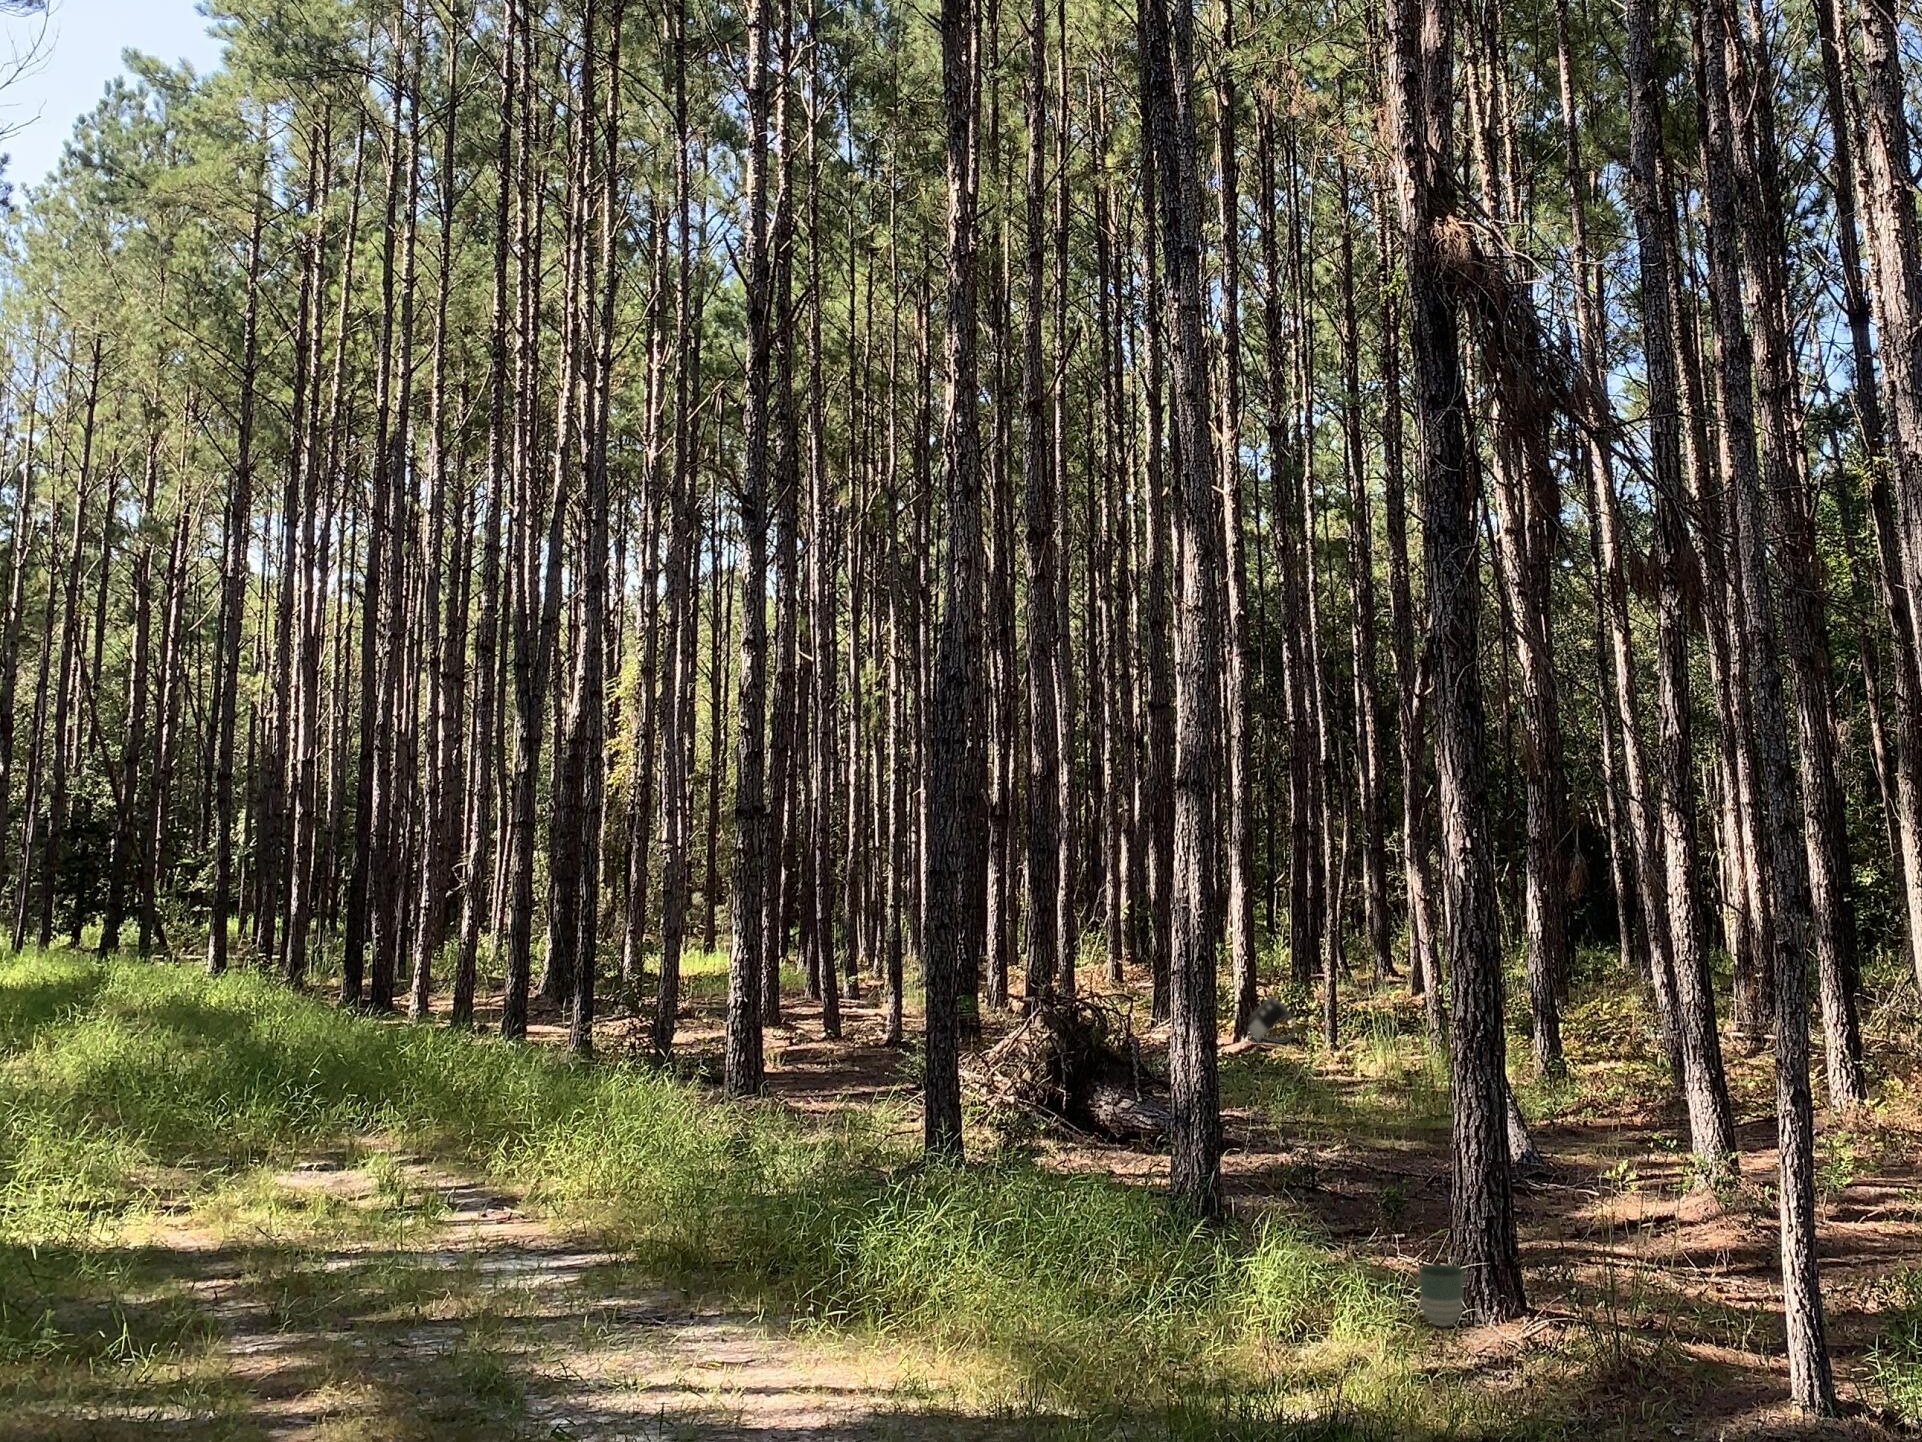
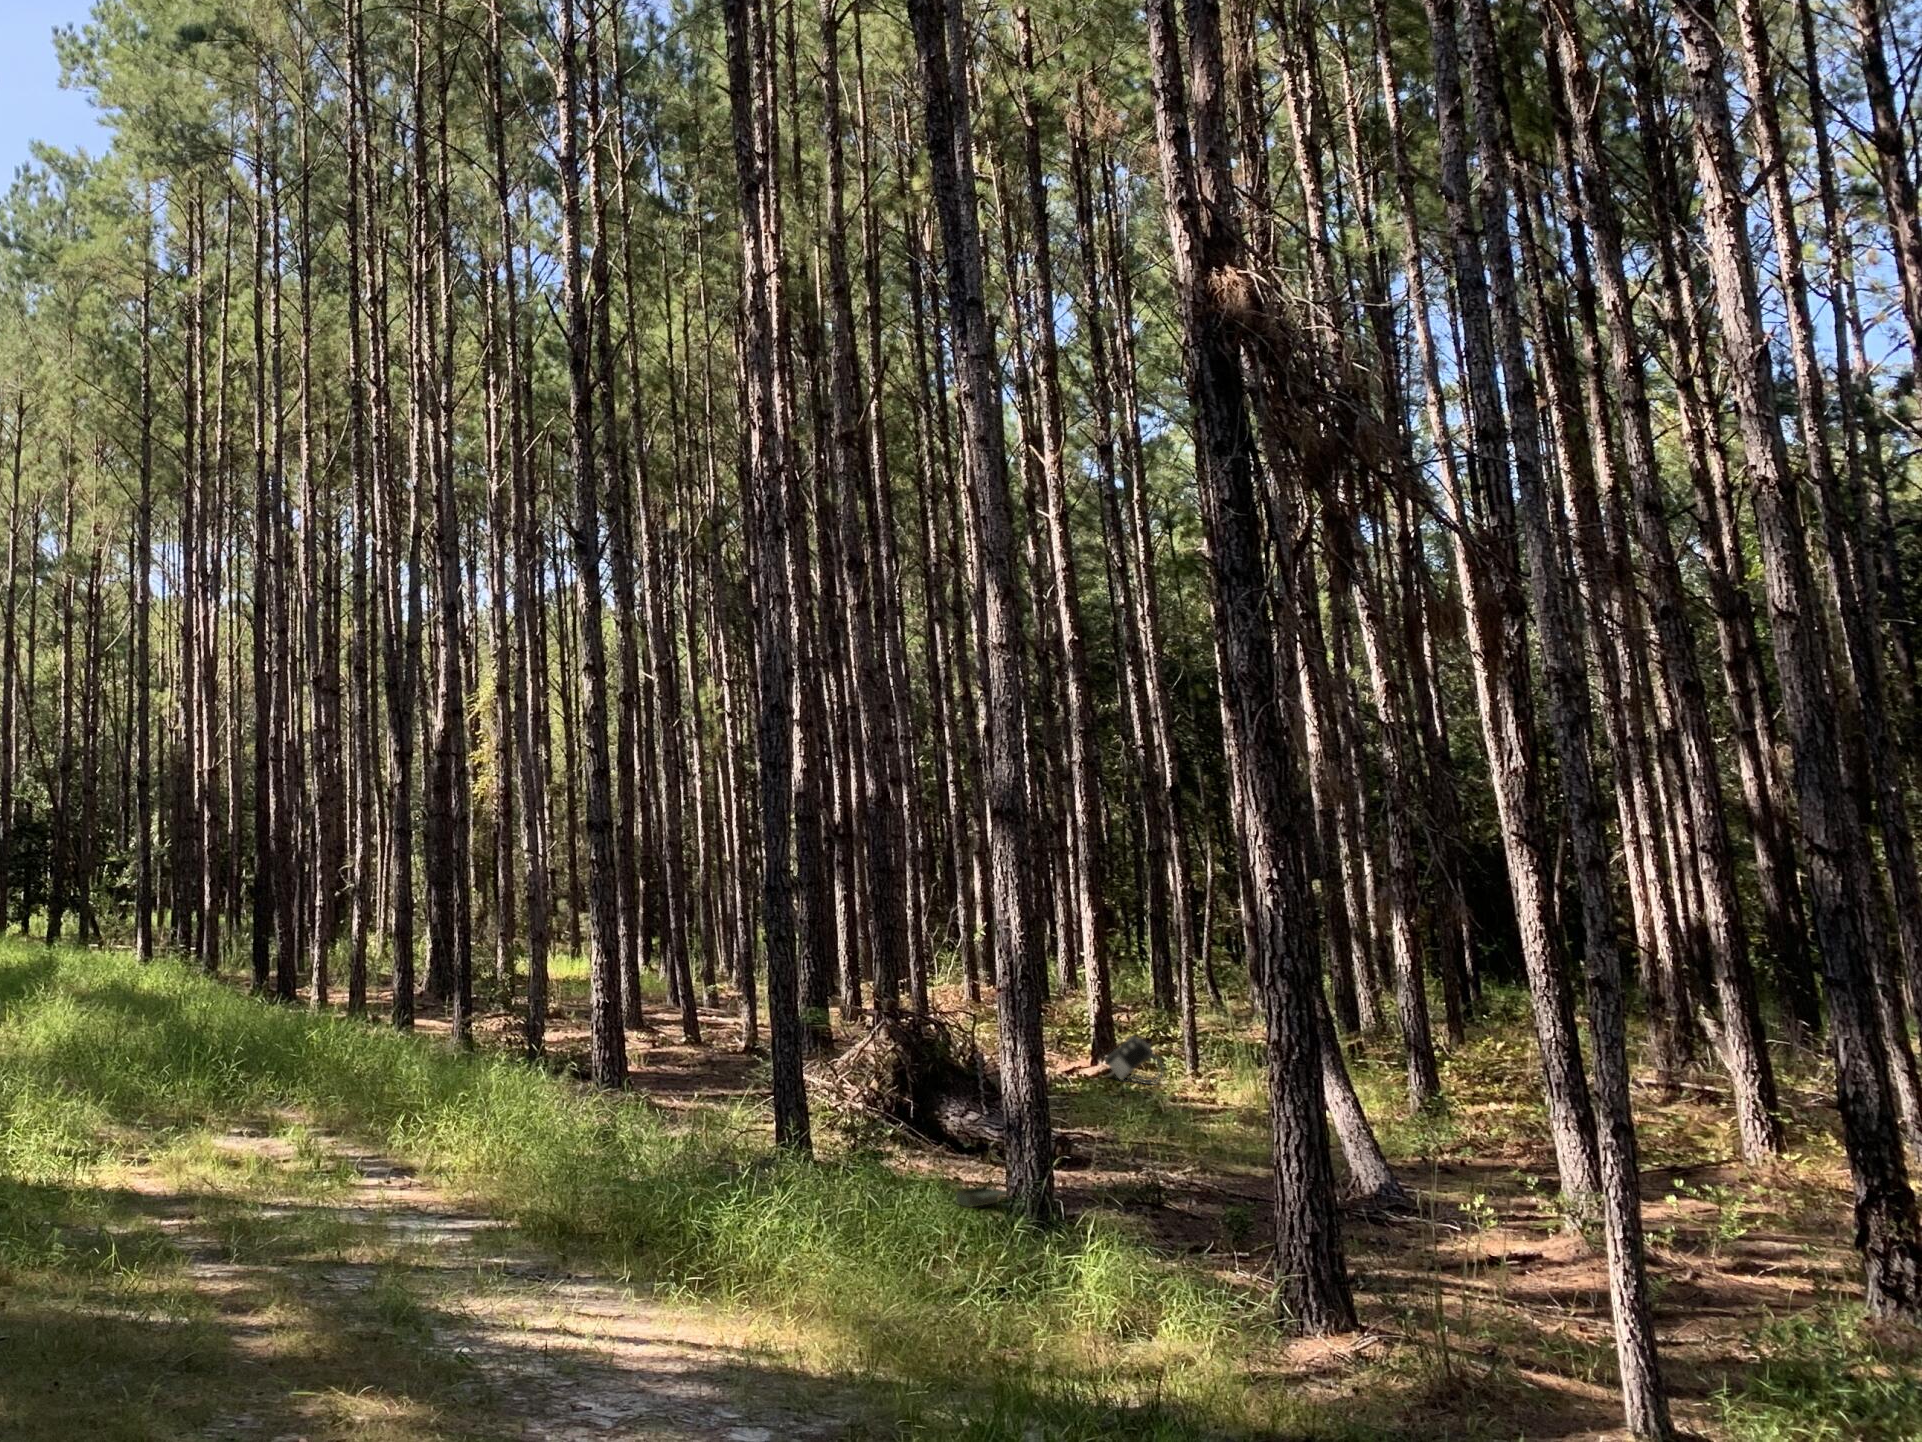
toolbox: none [1116,1193,1173,1220] -> present [956,1186,1008,1207]
planter: present [1419,1264,1464,1327] -> none [1245,1268,1292,1327]

